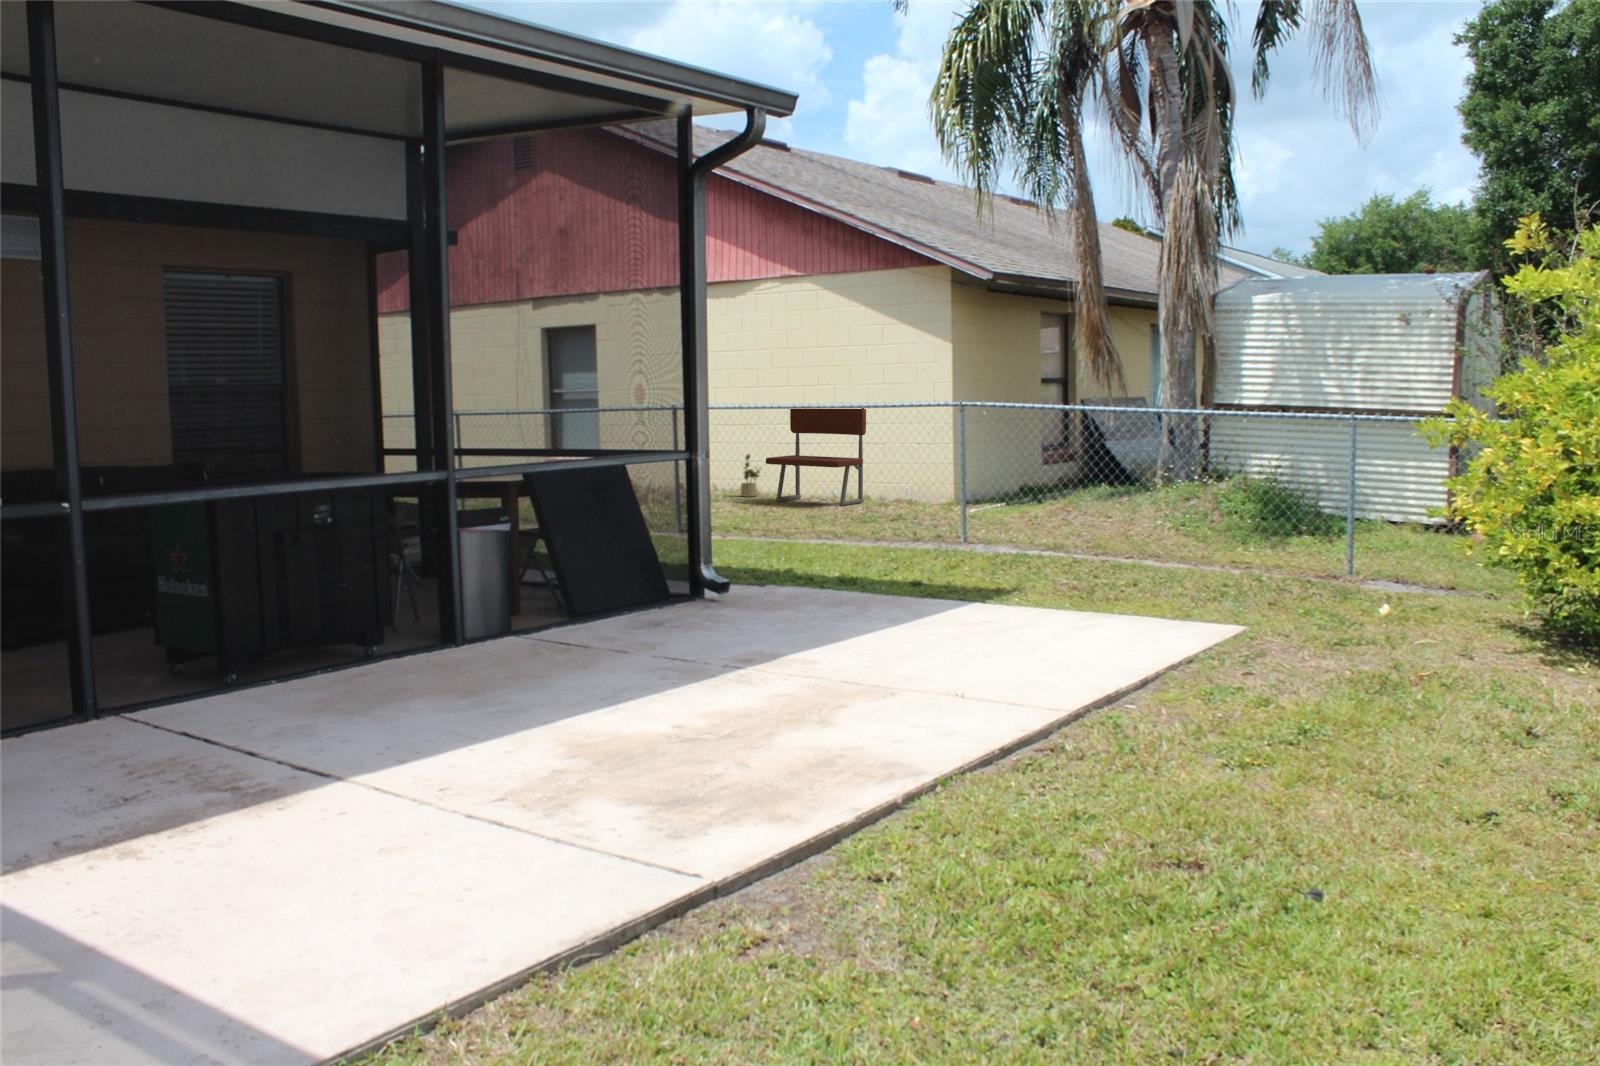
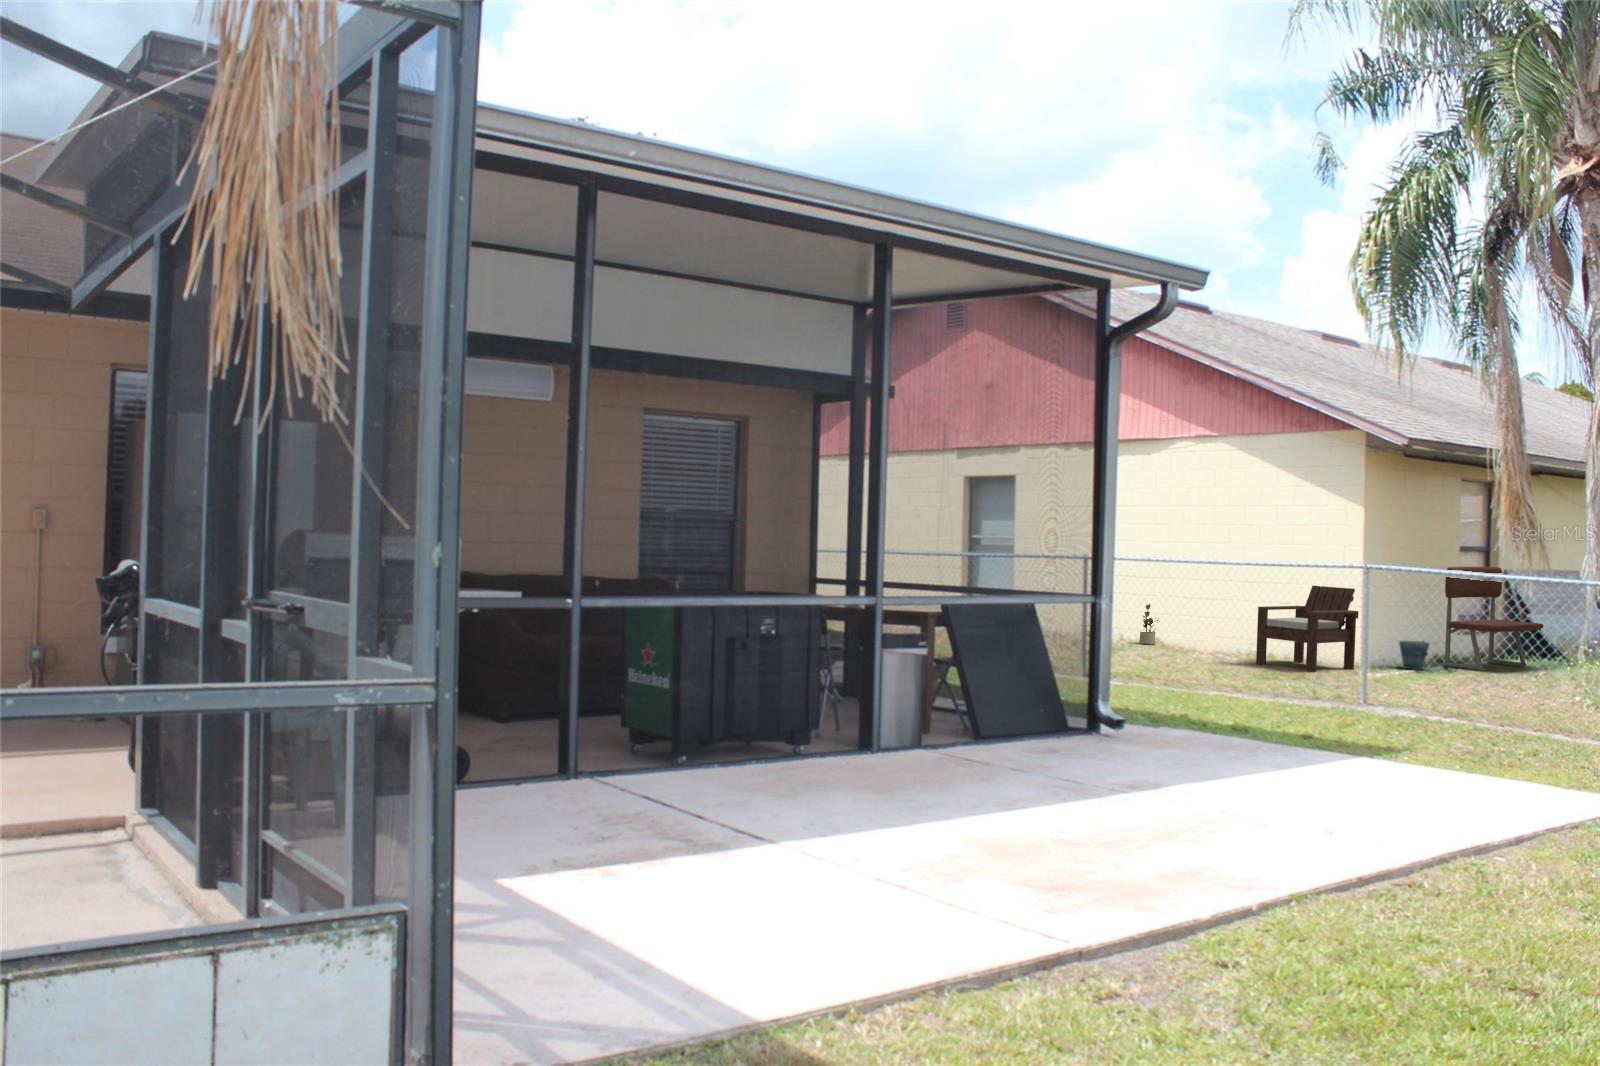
bench: present [766,408,866,506] -> present [1443,567,1543,671]
chair: none [858,427,952,514] -> present [1256,585,1358,672]
bucket: none [989,476,1017,505] -> present [1399,641,1429,670]

